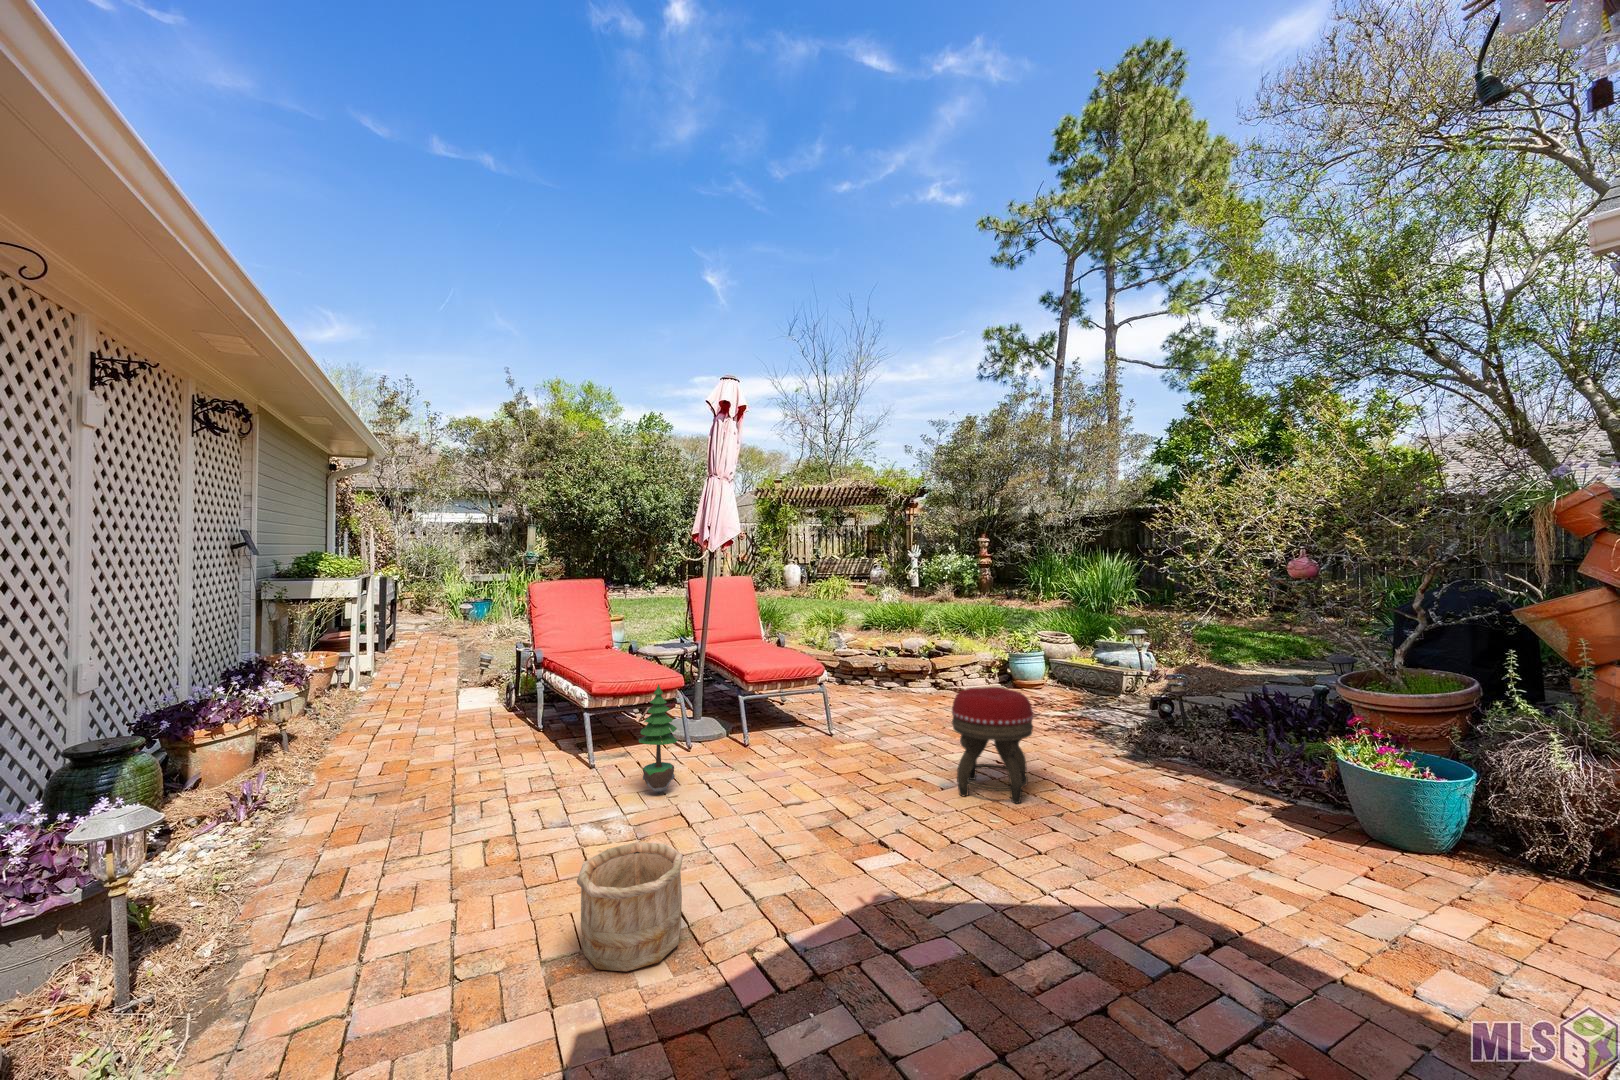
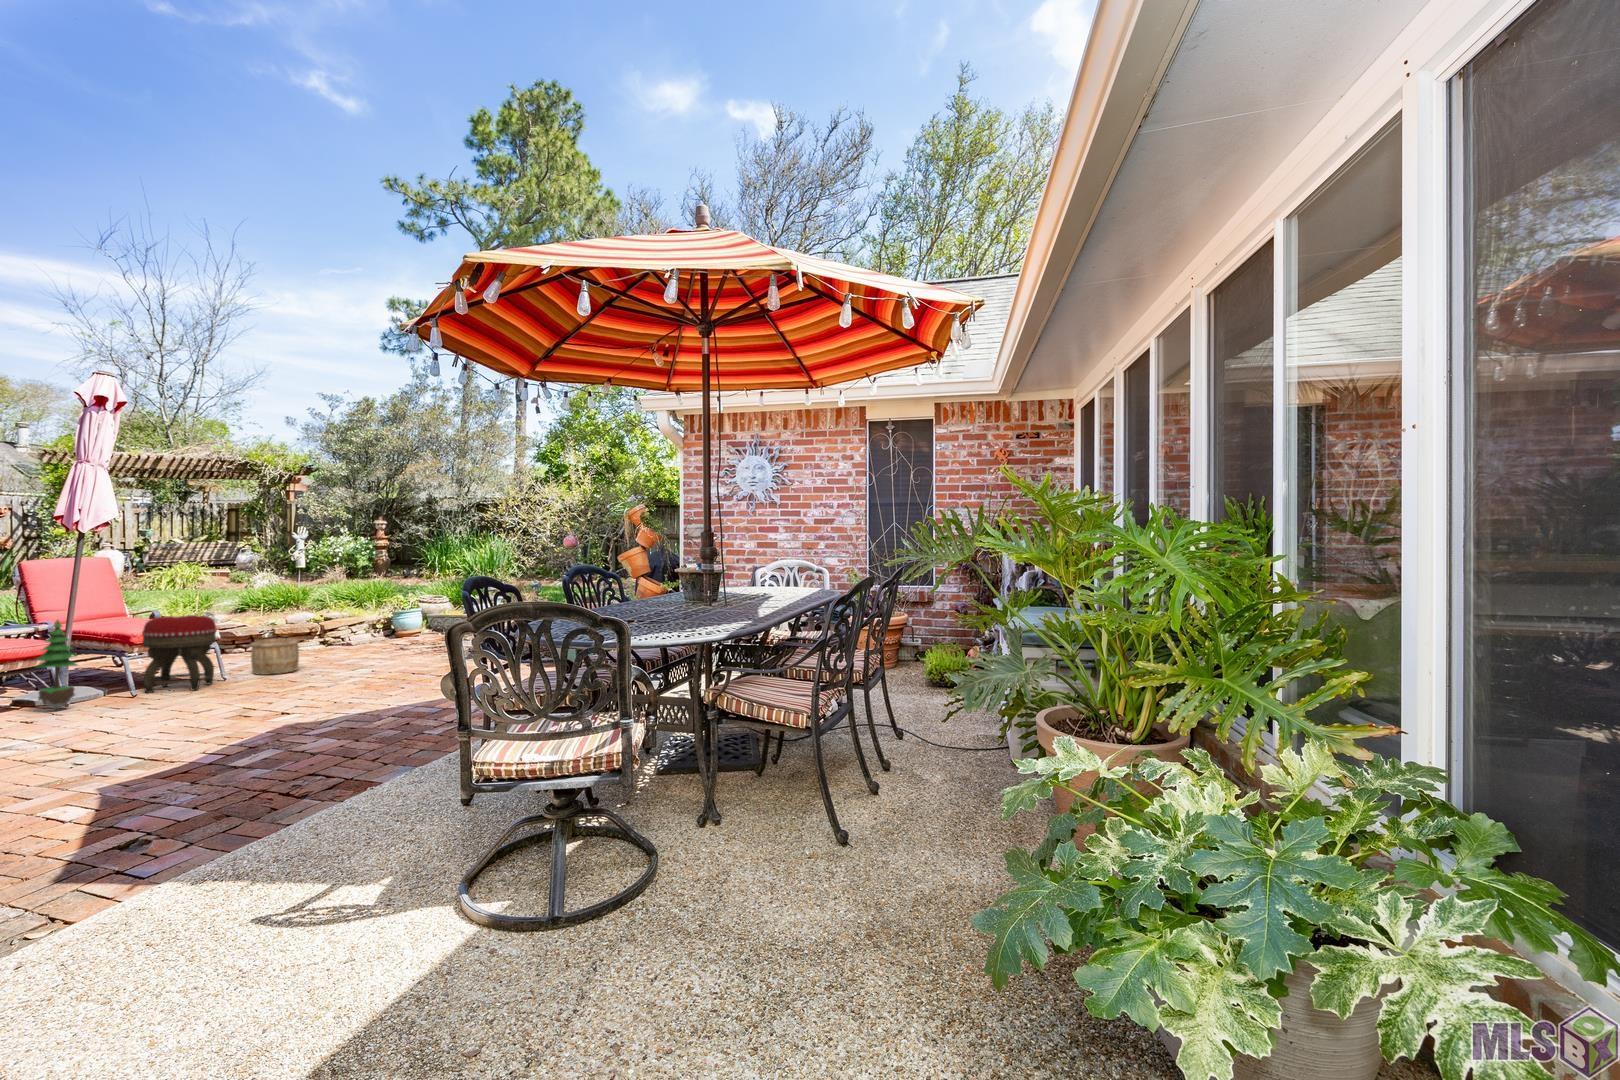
footstool: present [952,687,1033,803] -> present [142,615,216,693]
wooden bucket: present [577,842,683,971] -> present [250,638,299,675]

